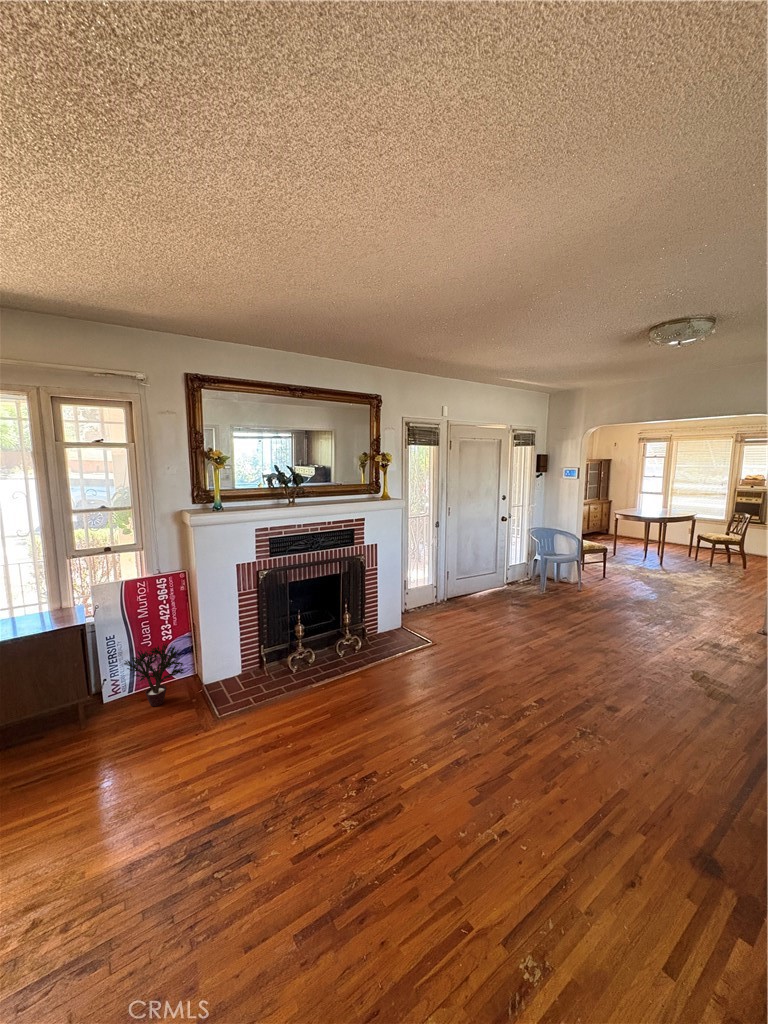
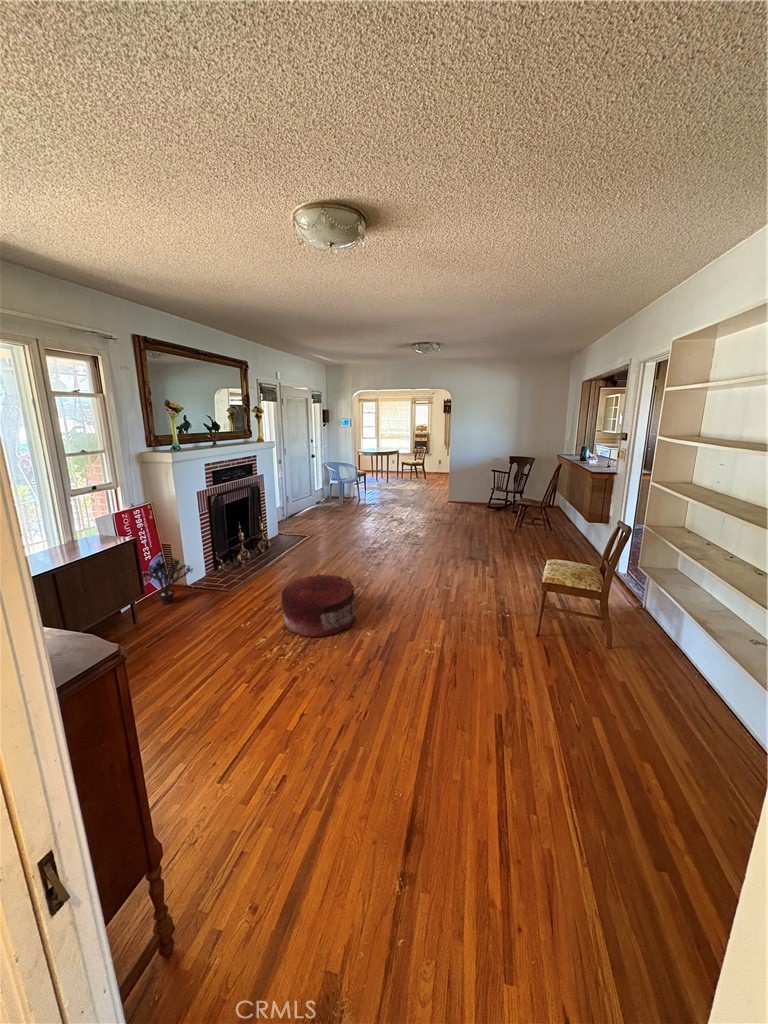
pouf: none [108,762,278,958] -> present [282,574,356,637]

